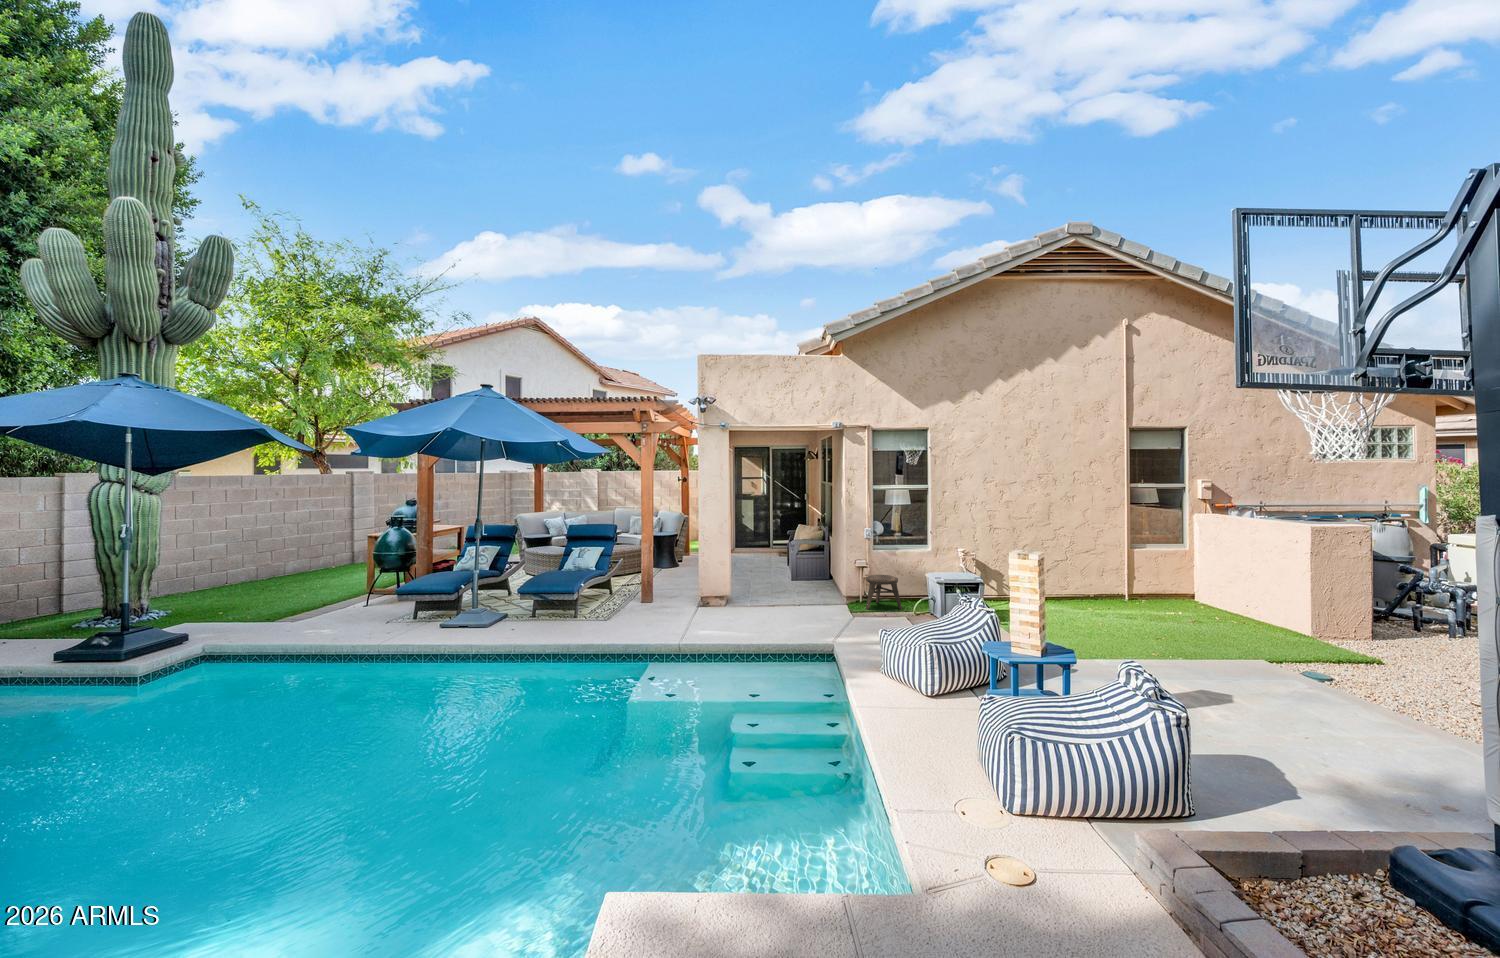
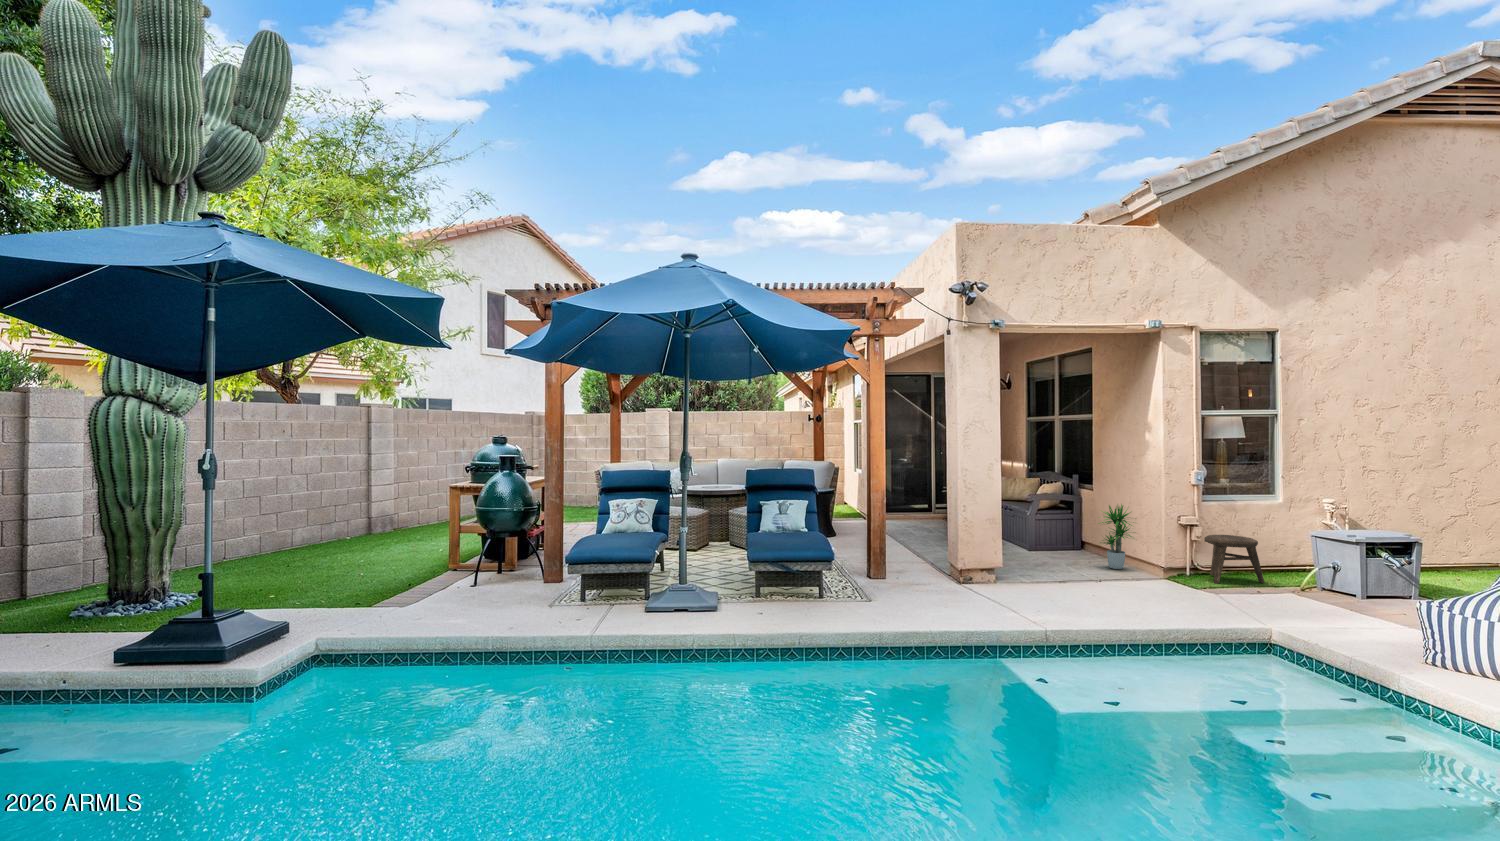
potted plant: none [810,550,839,598] -> present [1098,504,1134,569]

